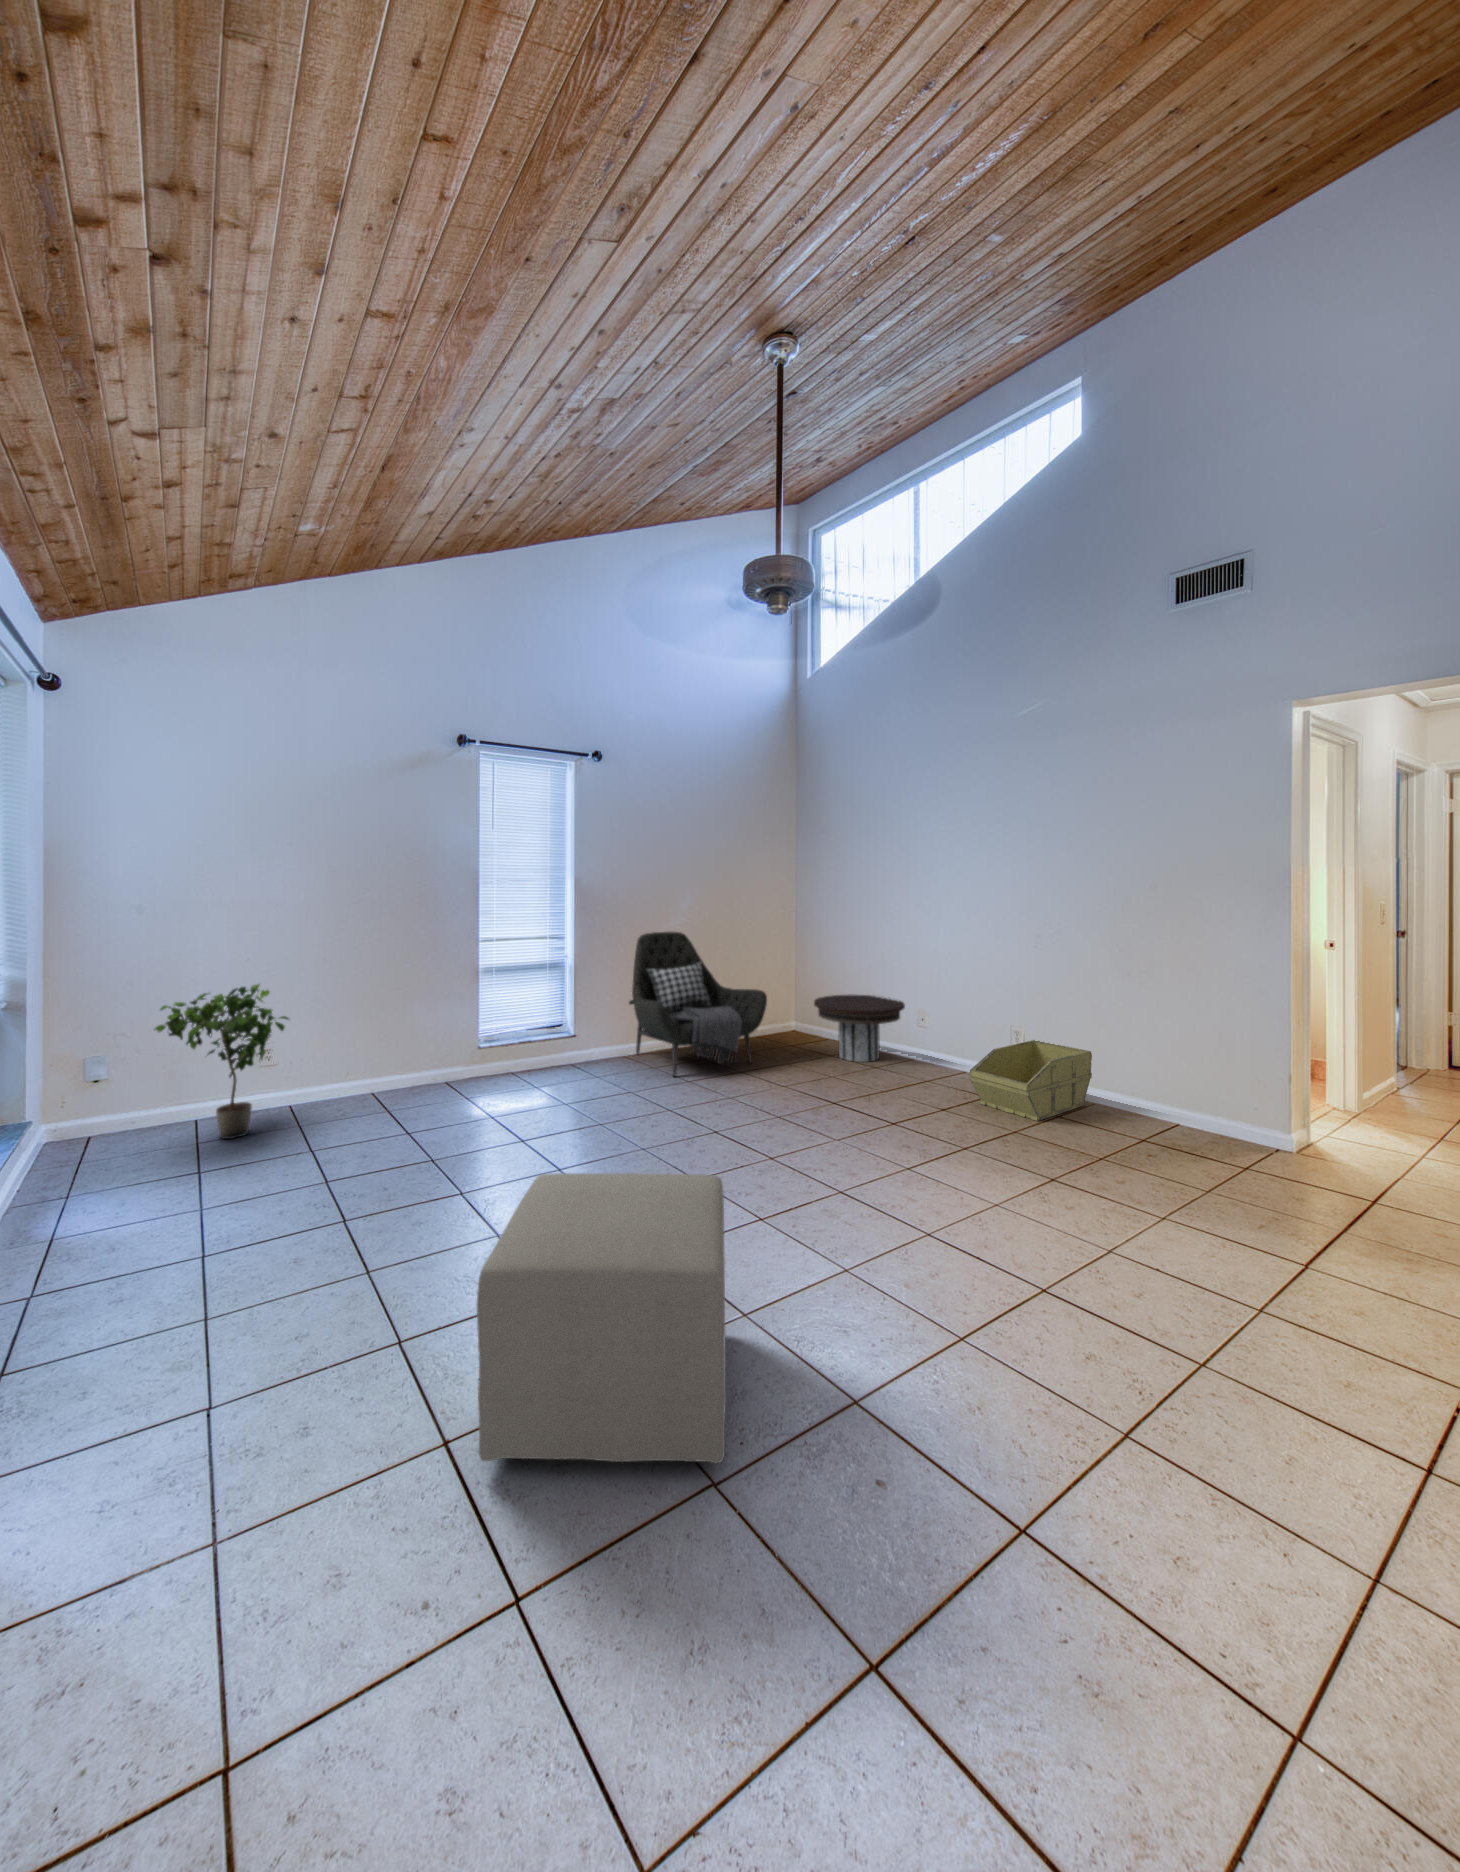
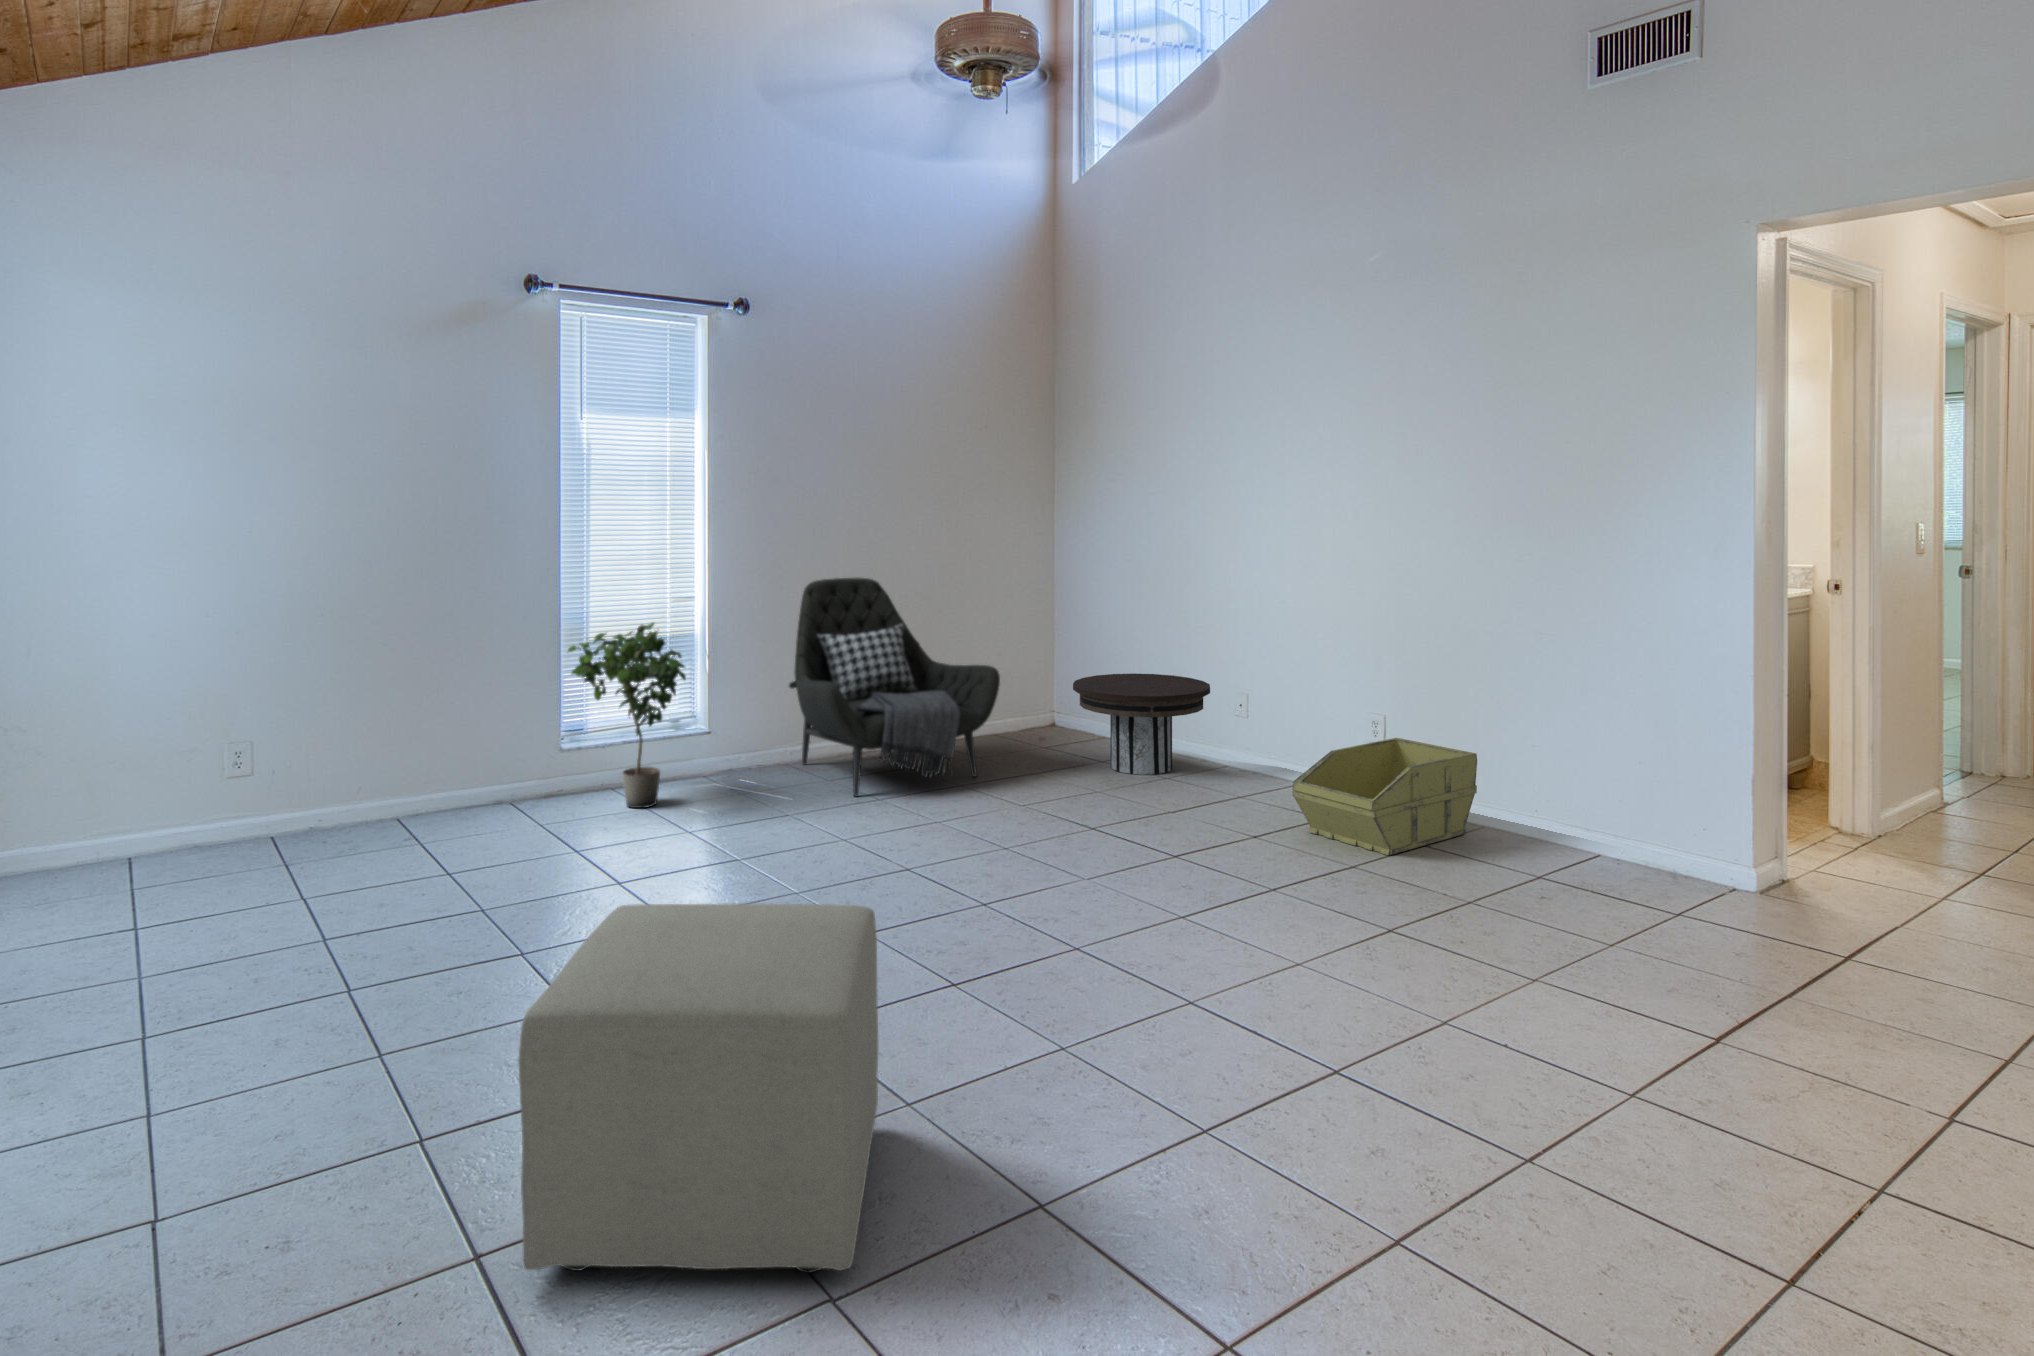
potted plant: present [153,984,289,1139] -> present [568,623,686,808]

